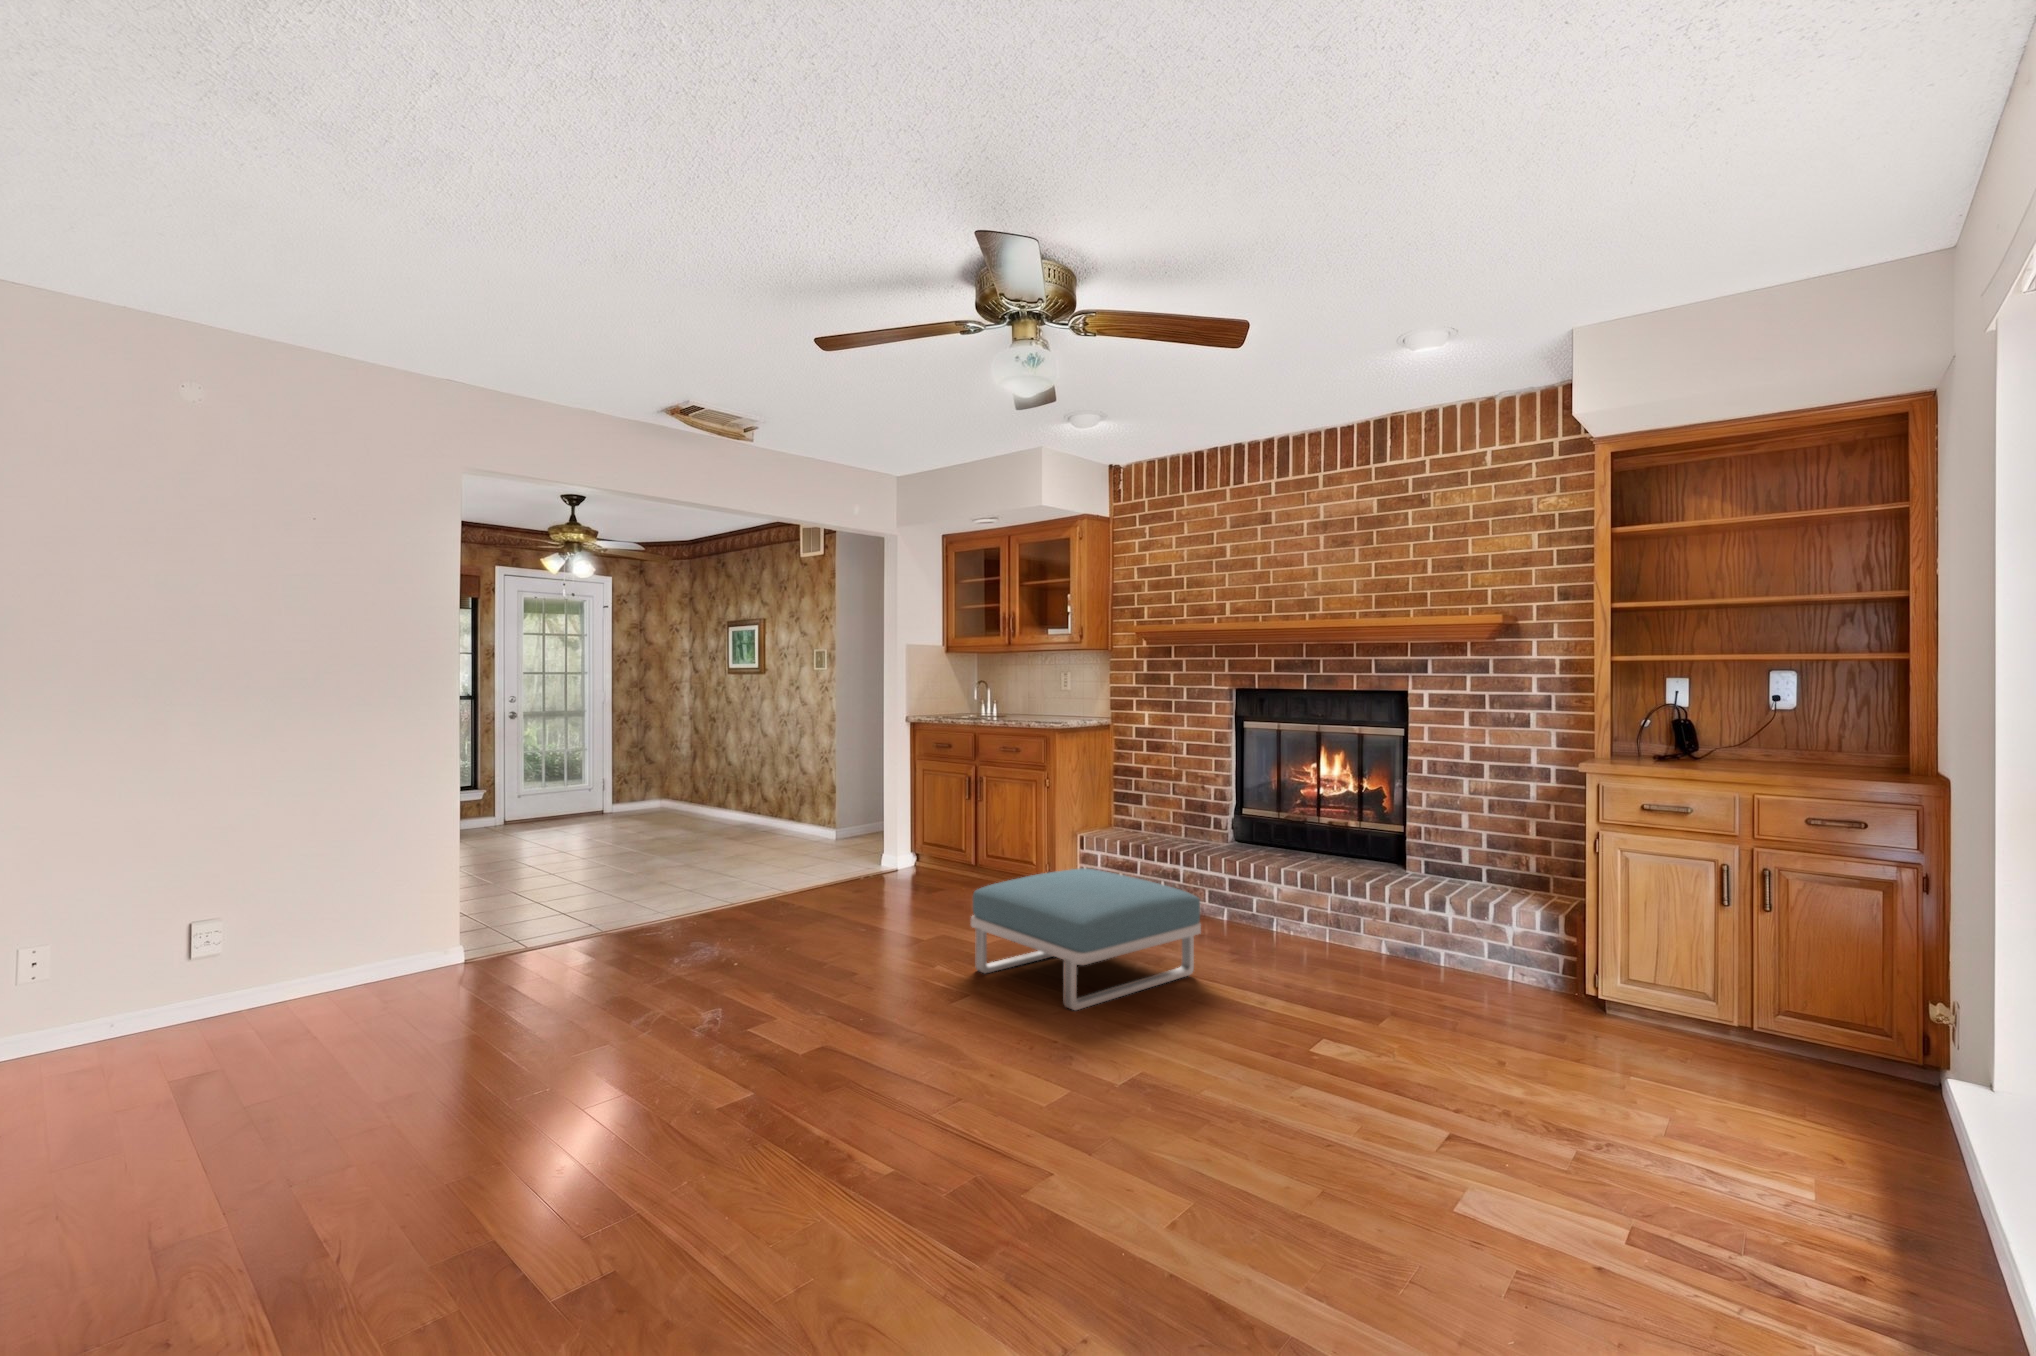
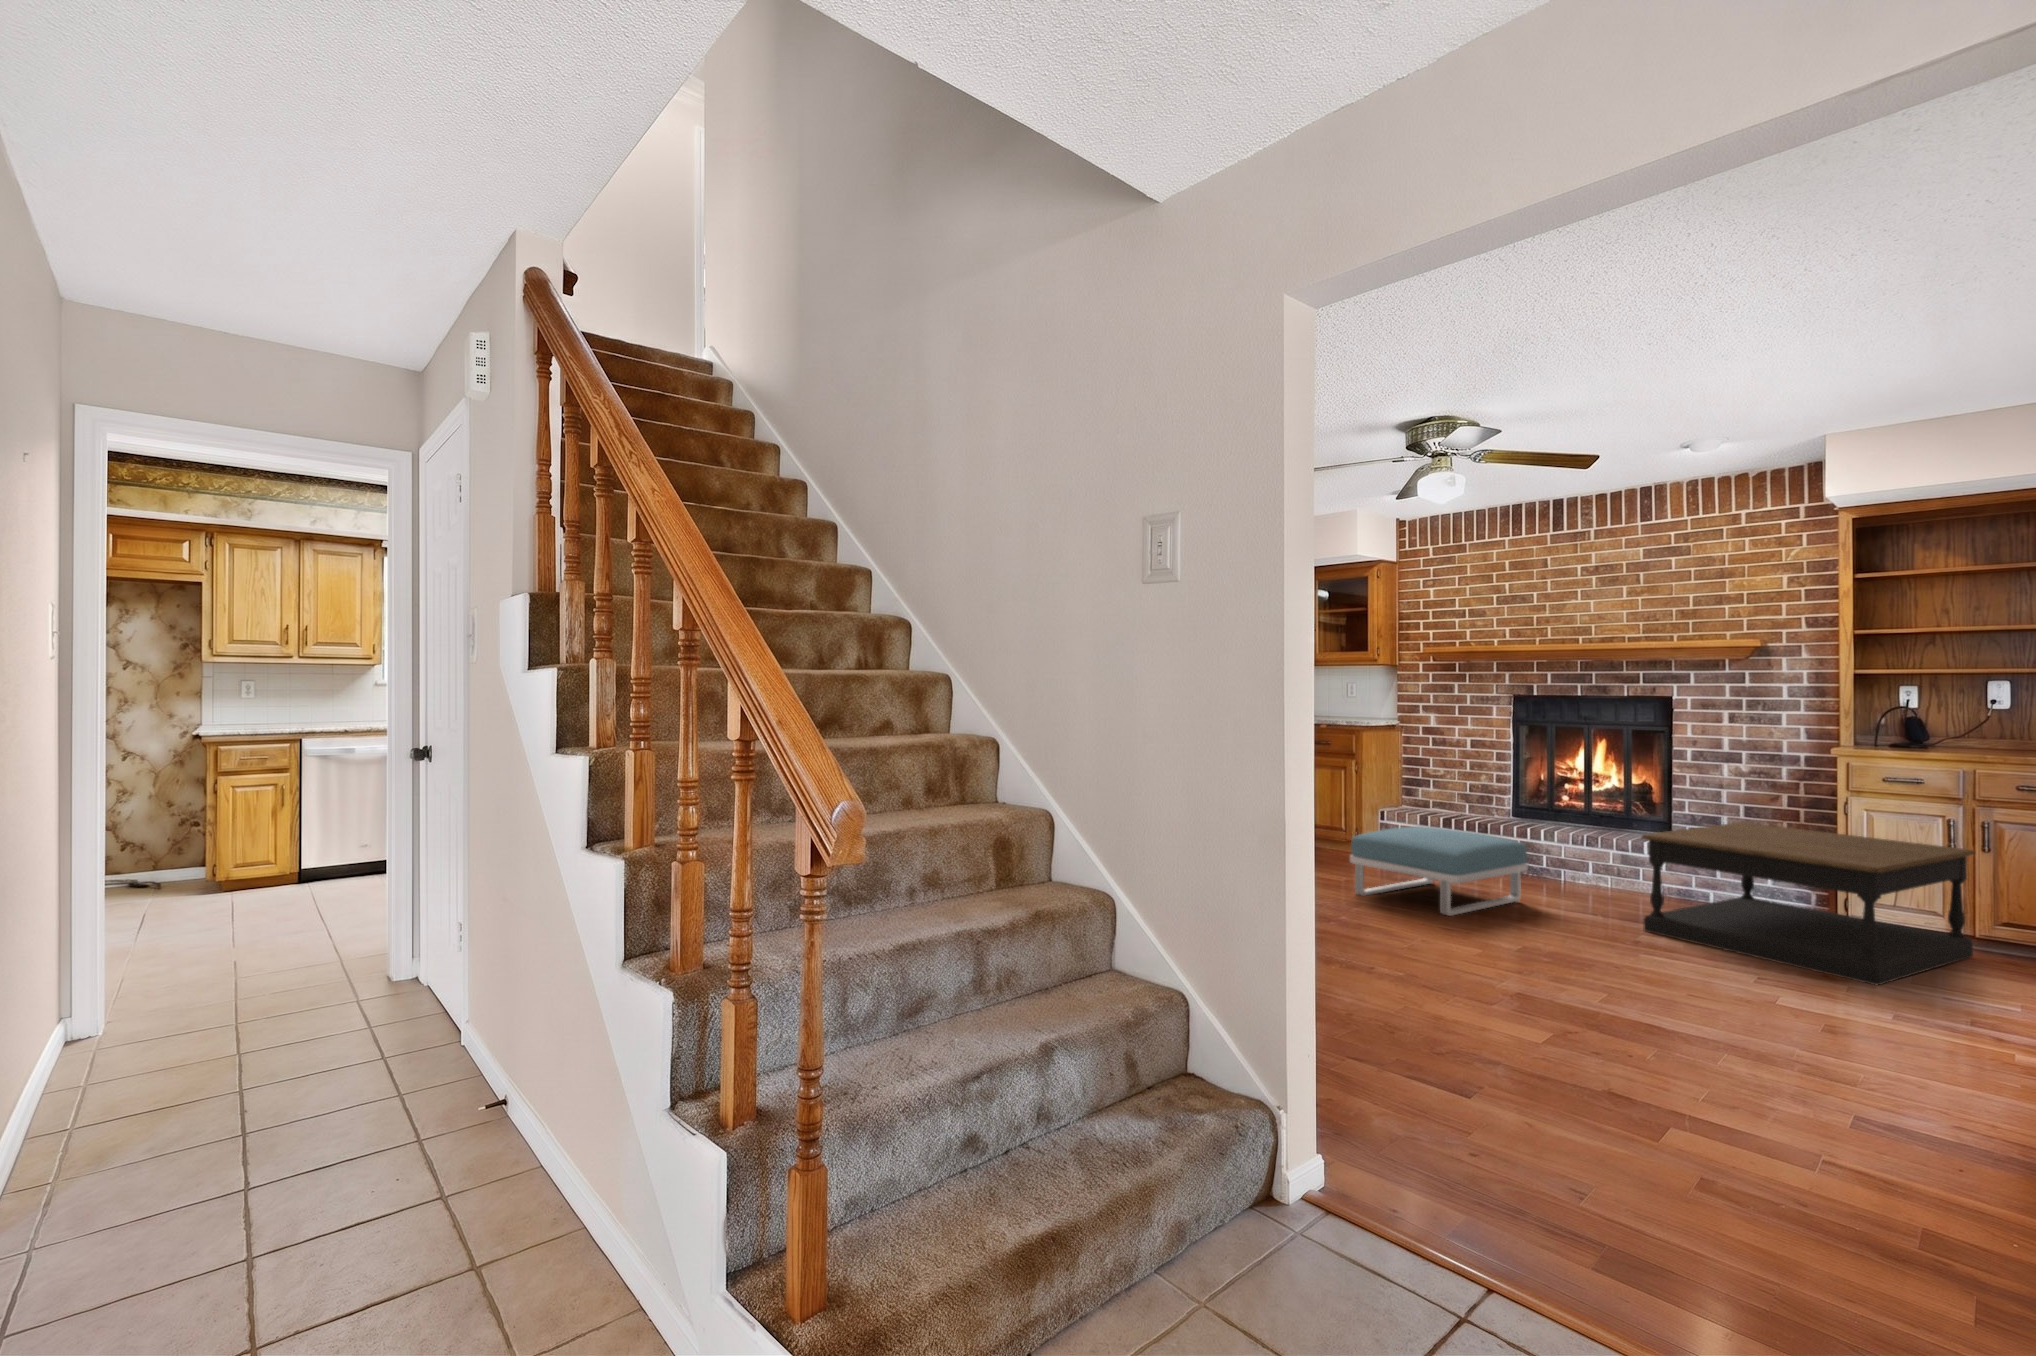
coffee table: none [1327,861,1753,1136] -> present [1642,822,1975,985]

